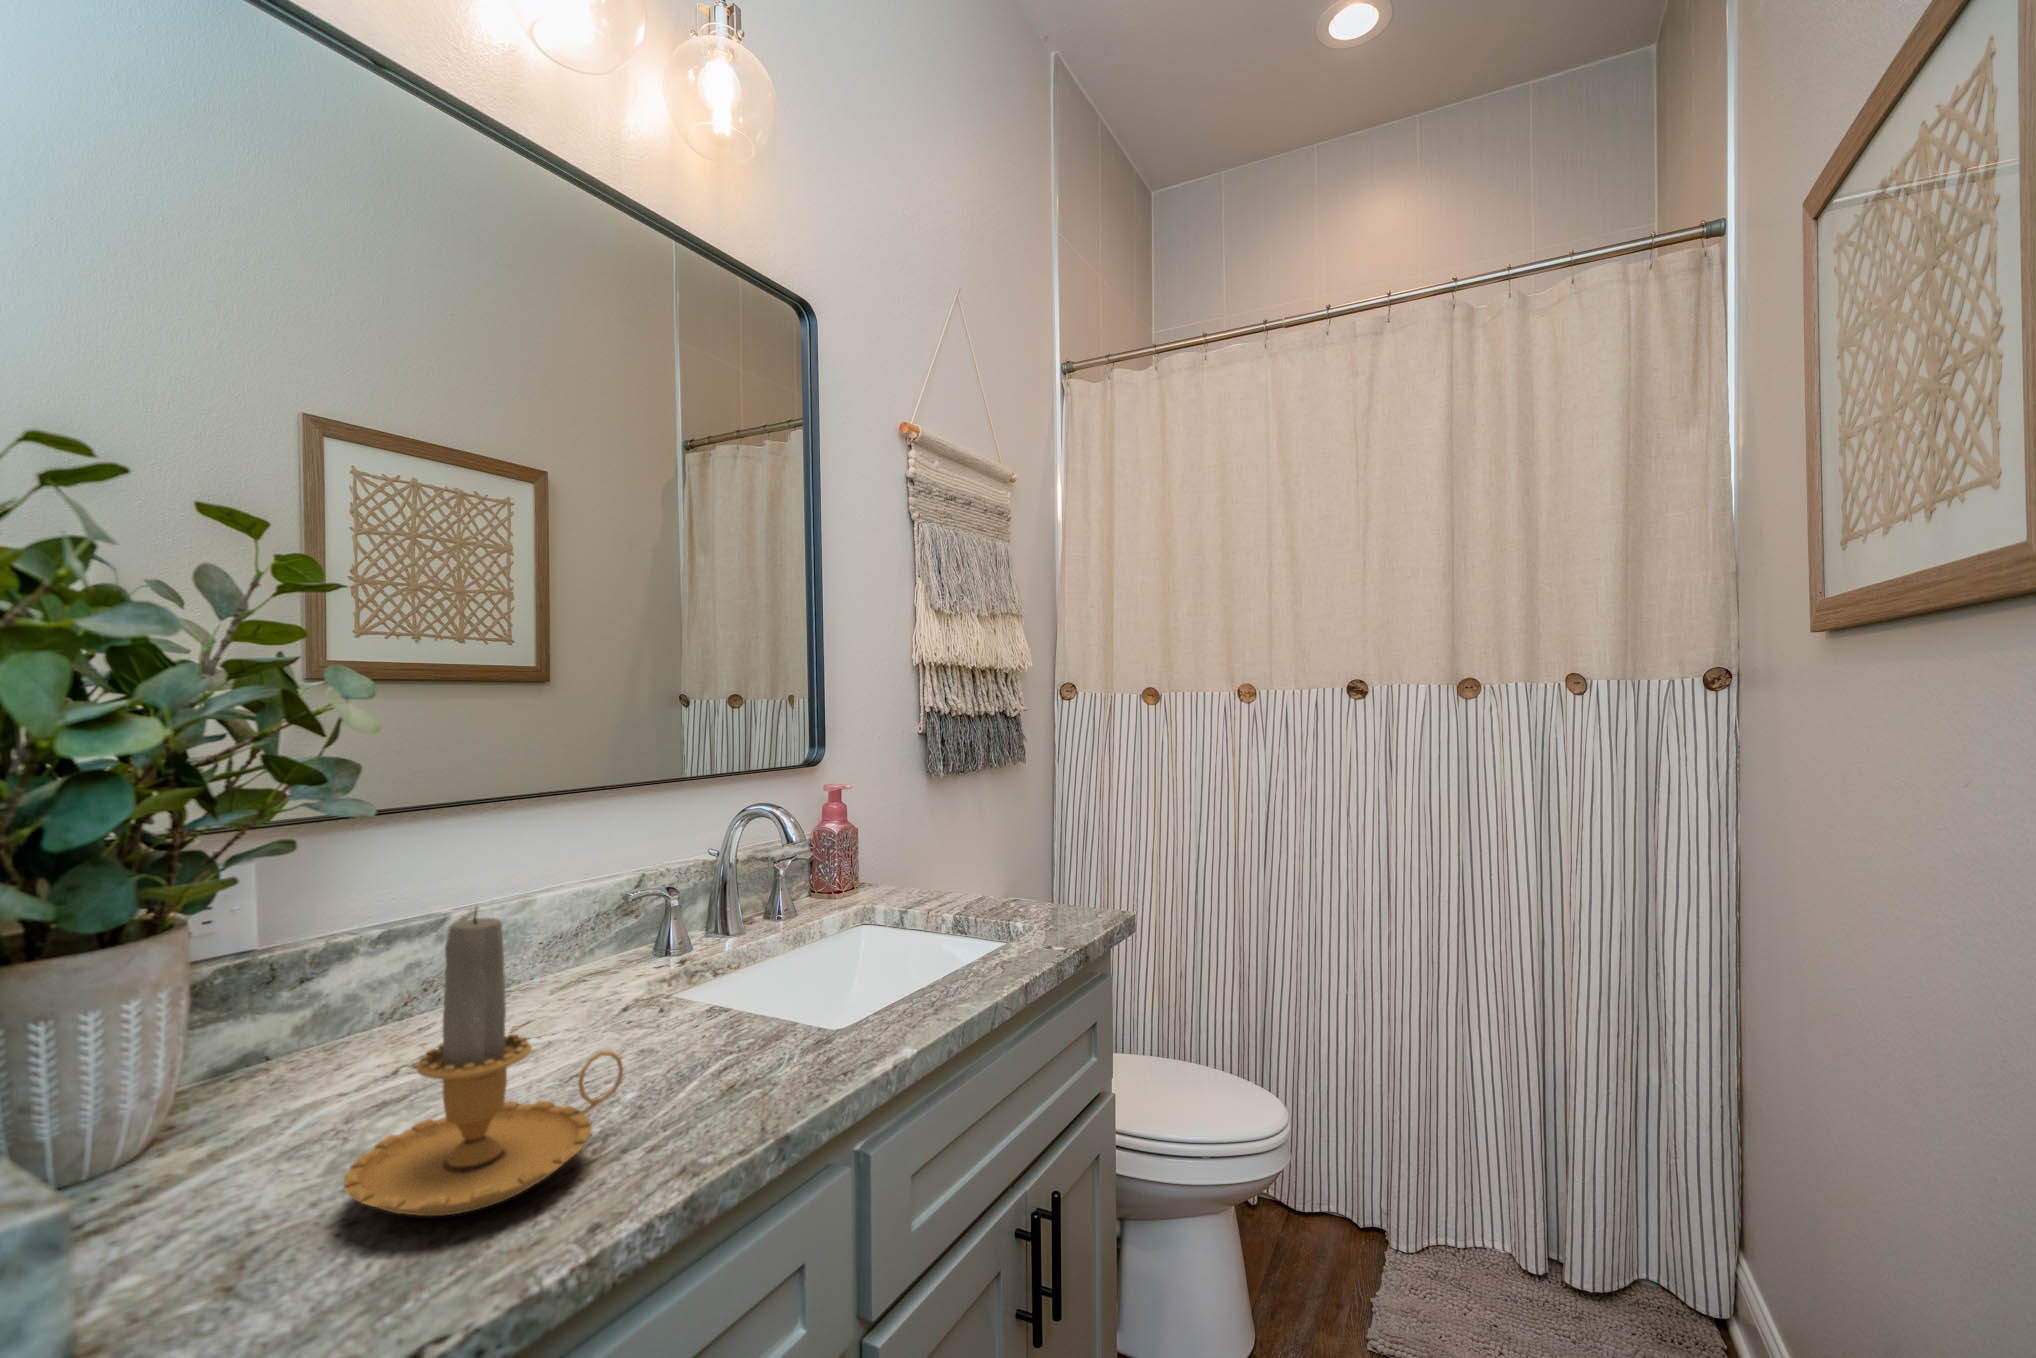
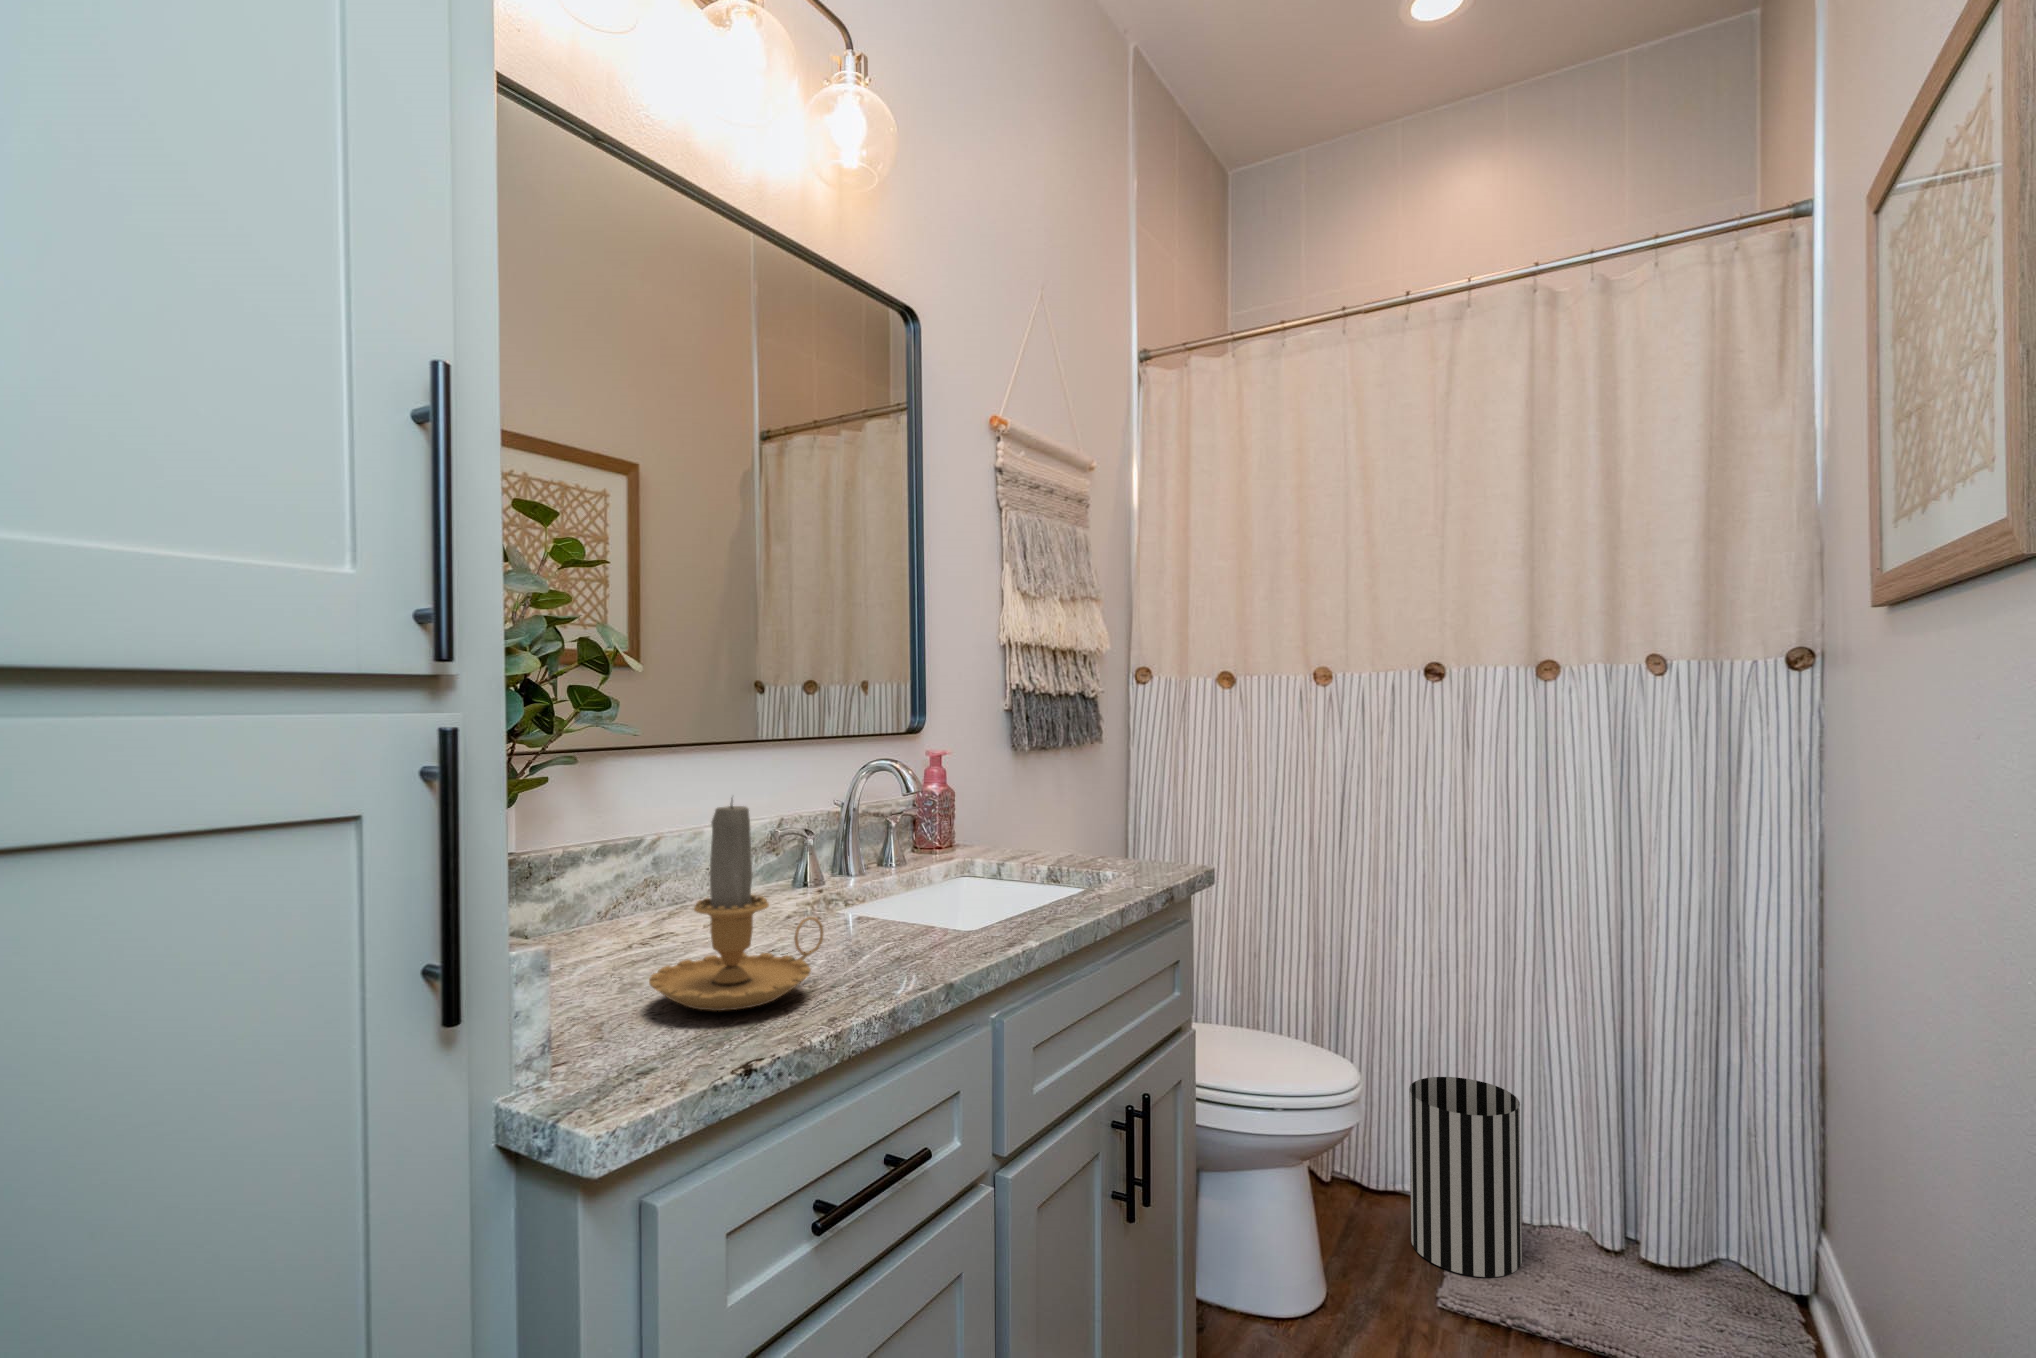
wastebasket: none [1335,1099,1448,1312] -> present [1409,1077,1522,1277]

